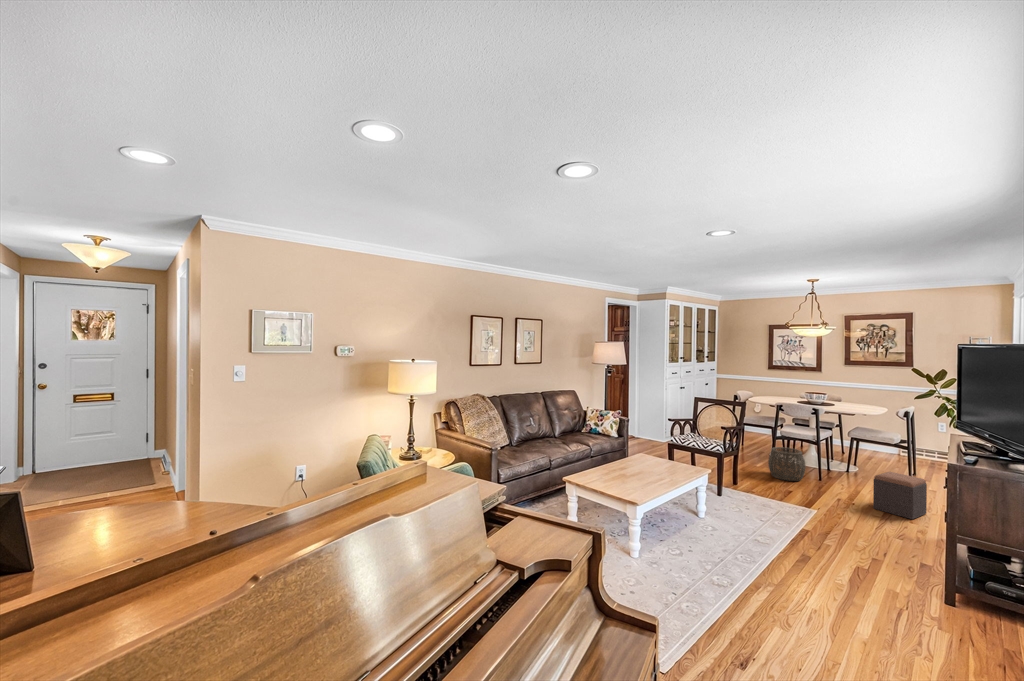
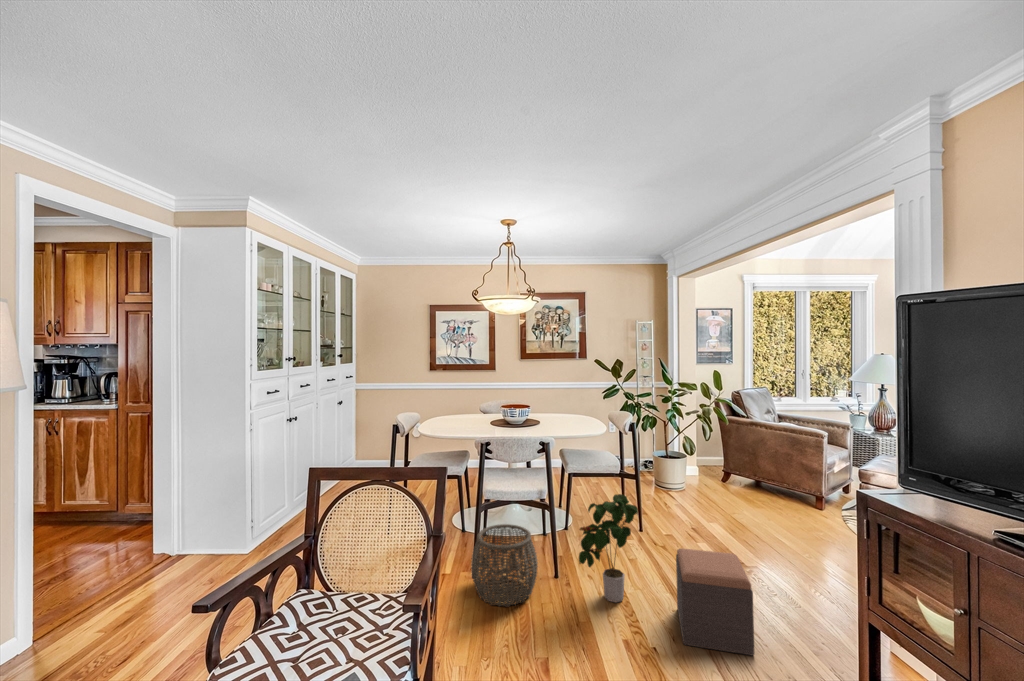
potted plant: none [823,441,875,494] -> present [579,494,638,602]

